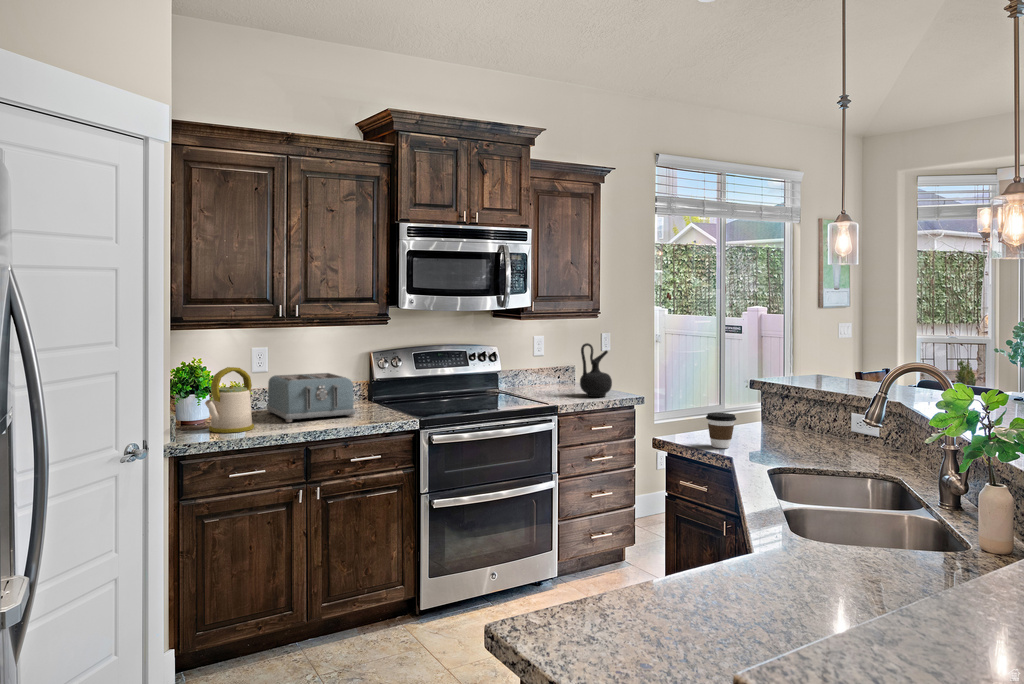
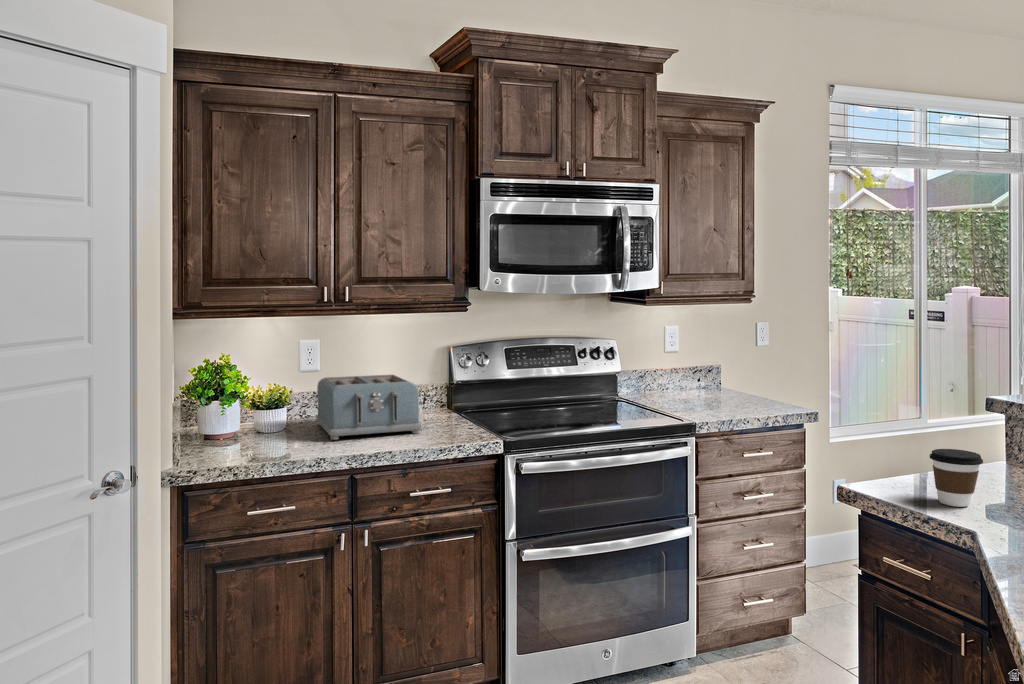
ceramic jug: present [580,343,612,397] -> none [725,337,770,410]
kettle: present [205,367,254,433] -> none [223,368,289,454]

